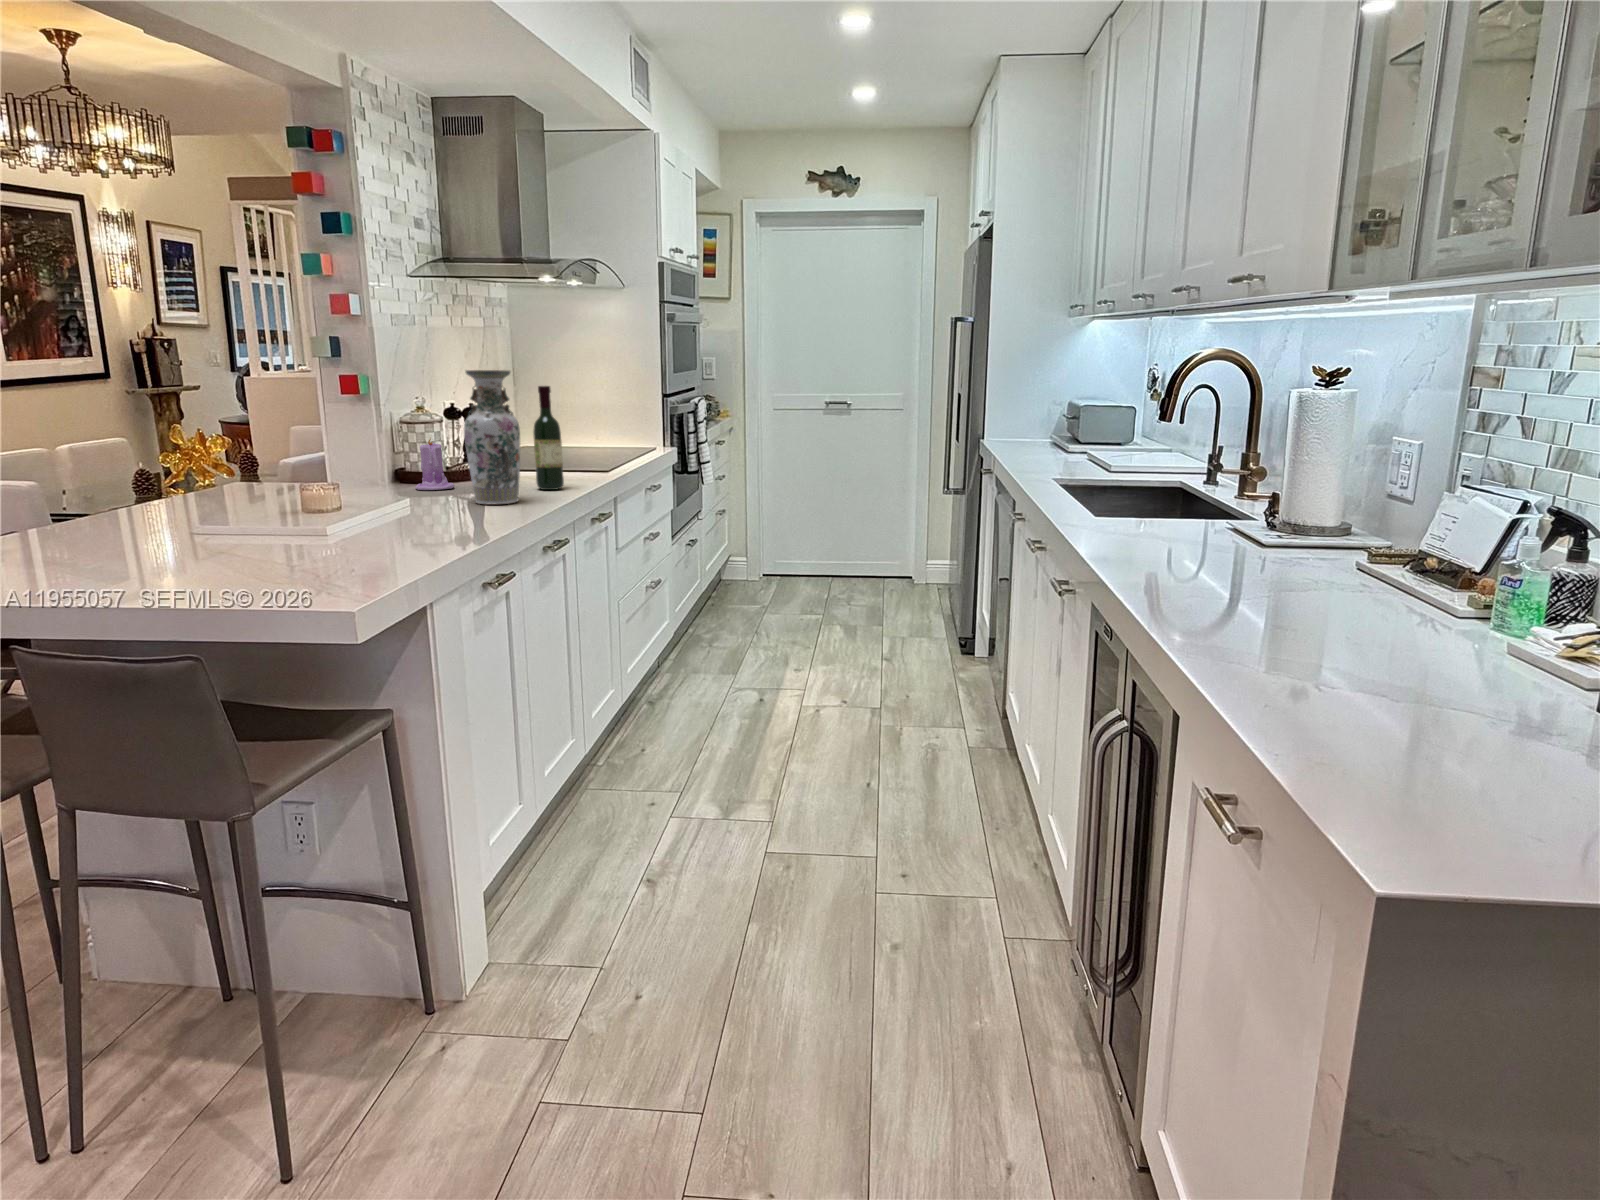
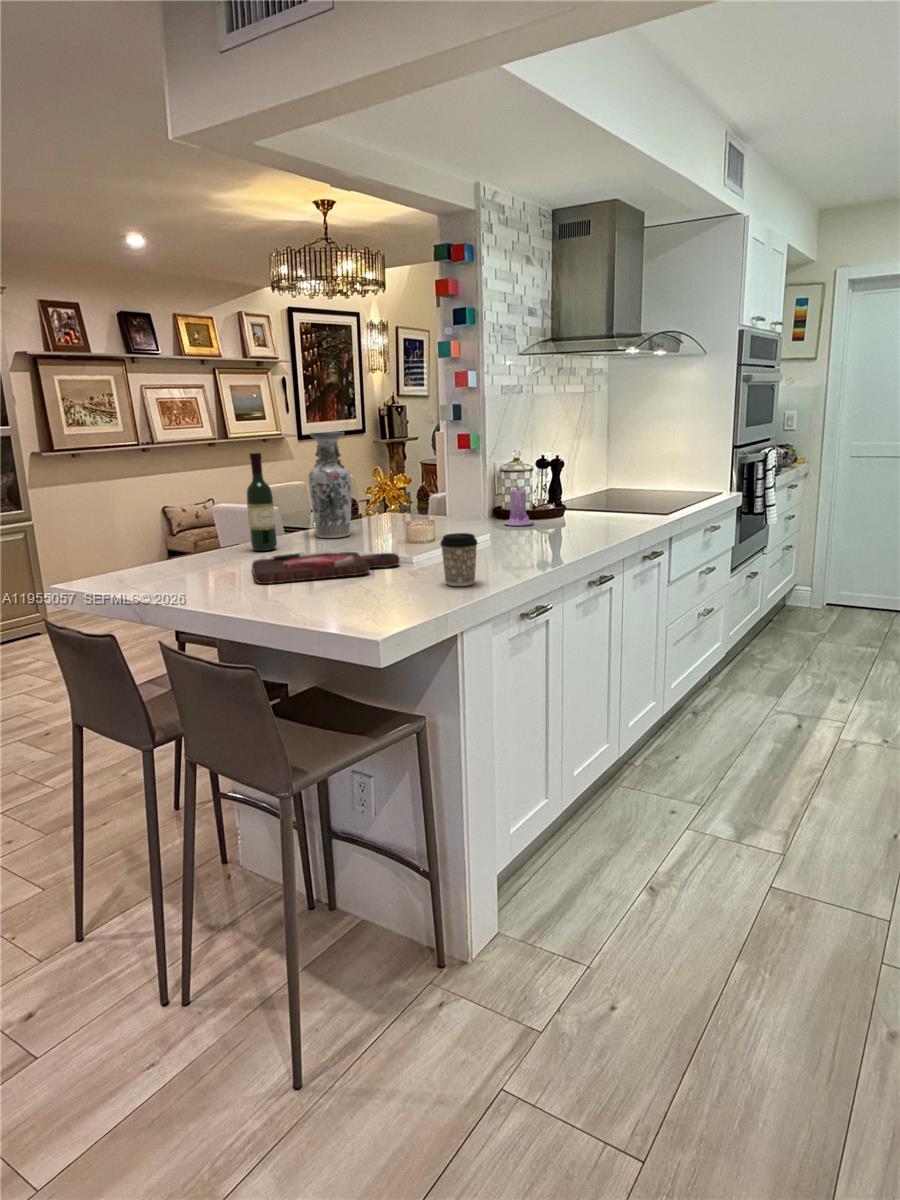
vase: present [464,370,520,504] -> present [308,432,351,538]
wine bottle: present [533,386,564,490] -> present [247,453,277,551]
coffee cup: none [377,490,427,553] -> present [440,533,478,586]
cutting board: none [77,519,308,570] -> present [252,549,400,584]

